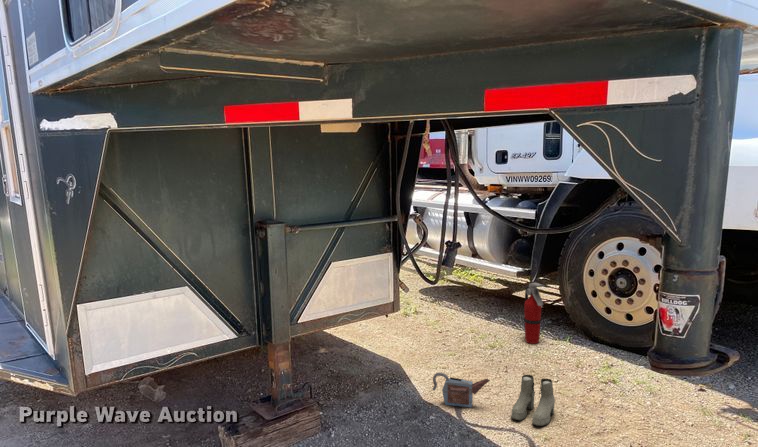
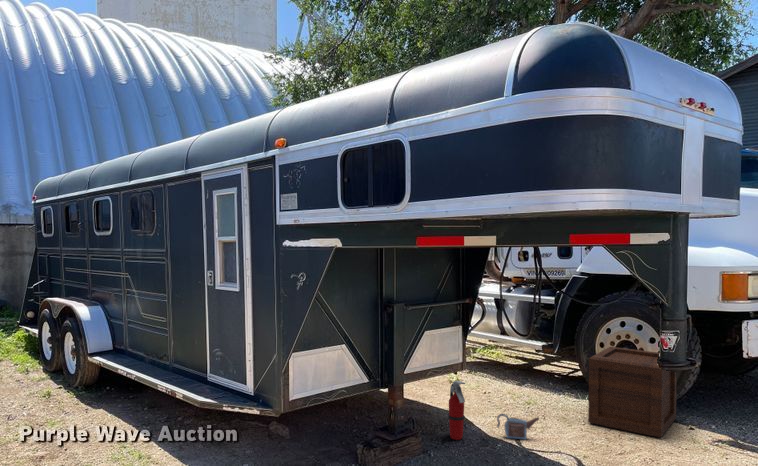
wooden crate: none [564,276,692,407] -> present [588,347,677,438]
fire extinguisher: present [524,283,544,344] -> present [448,381,465,440]
boots: present [511,375,555,426] -> none [557,414,586,448]

